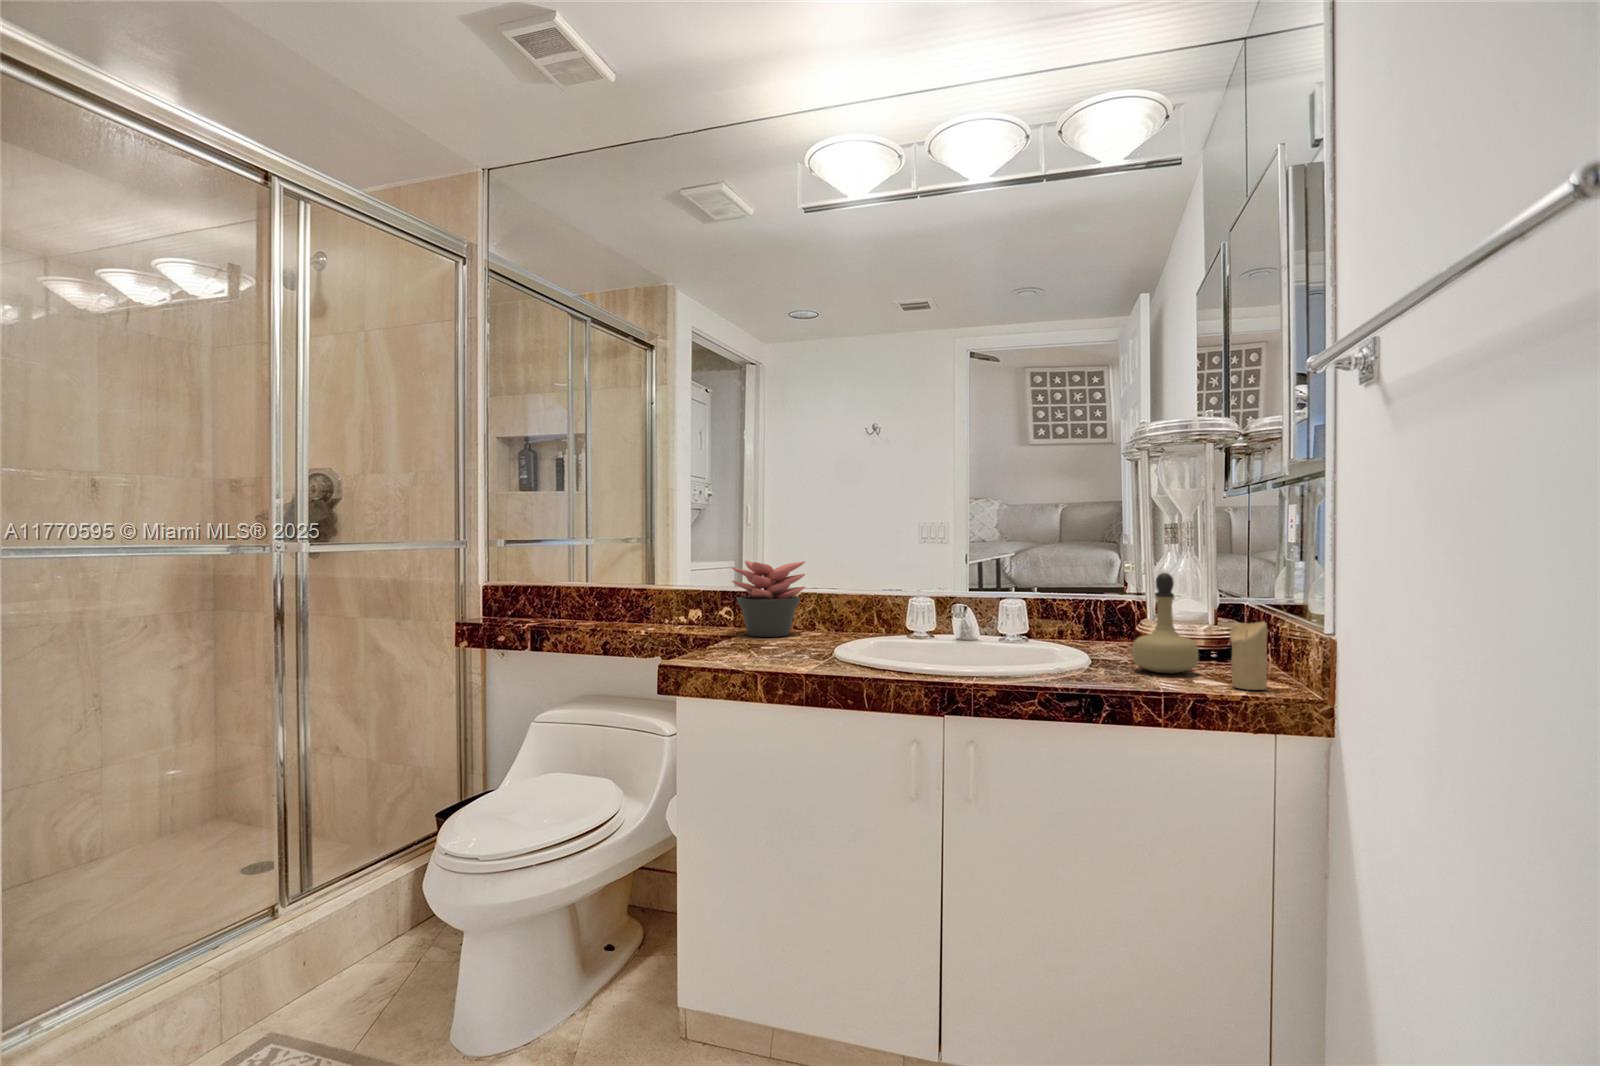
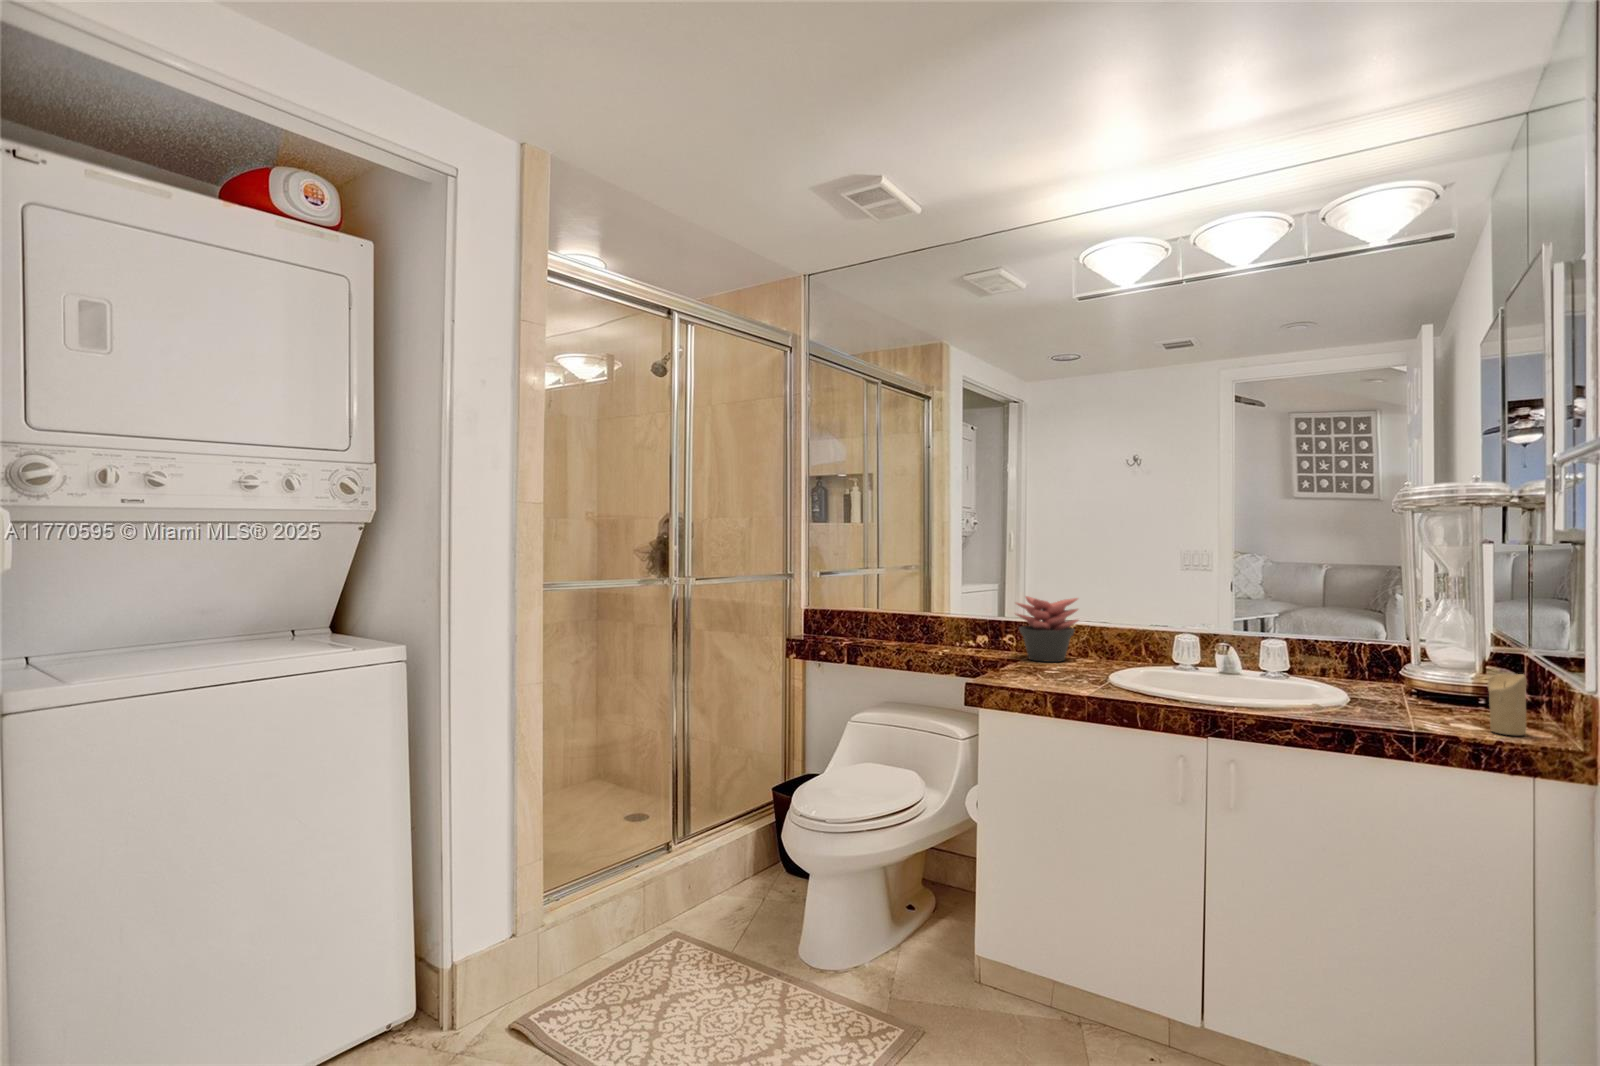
perfume bottle: present [1132,573,1199,673] -> none [1392,624,1460,715]

